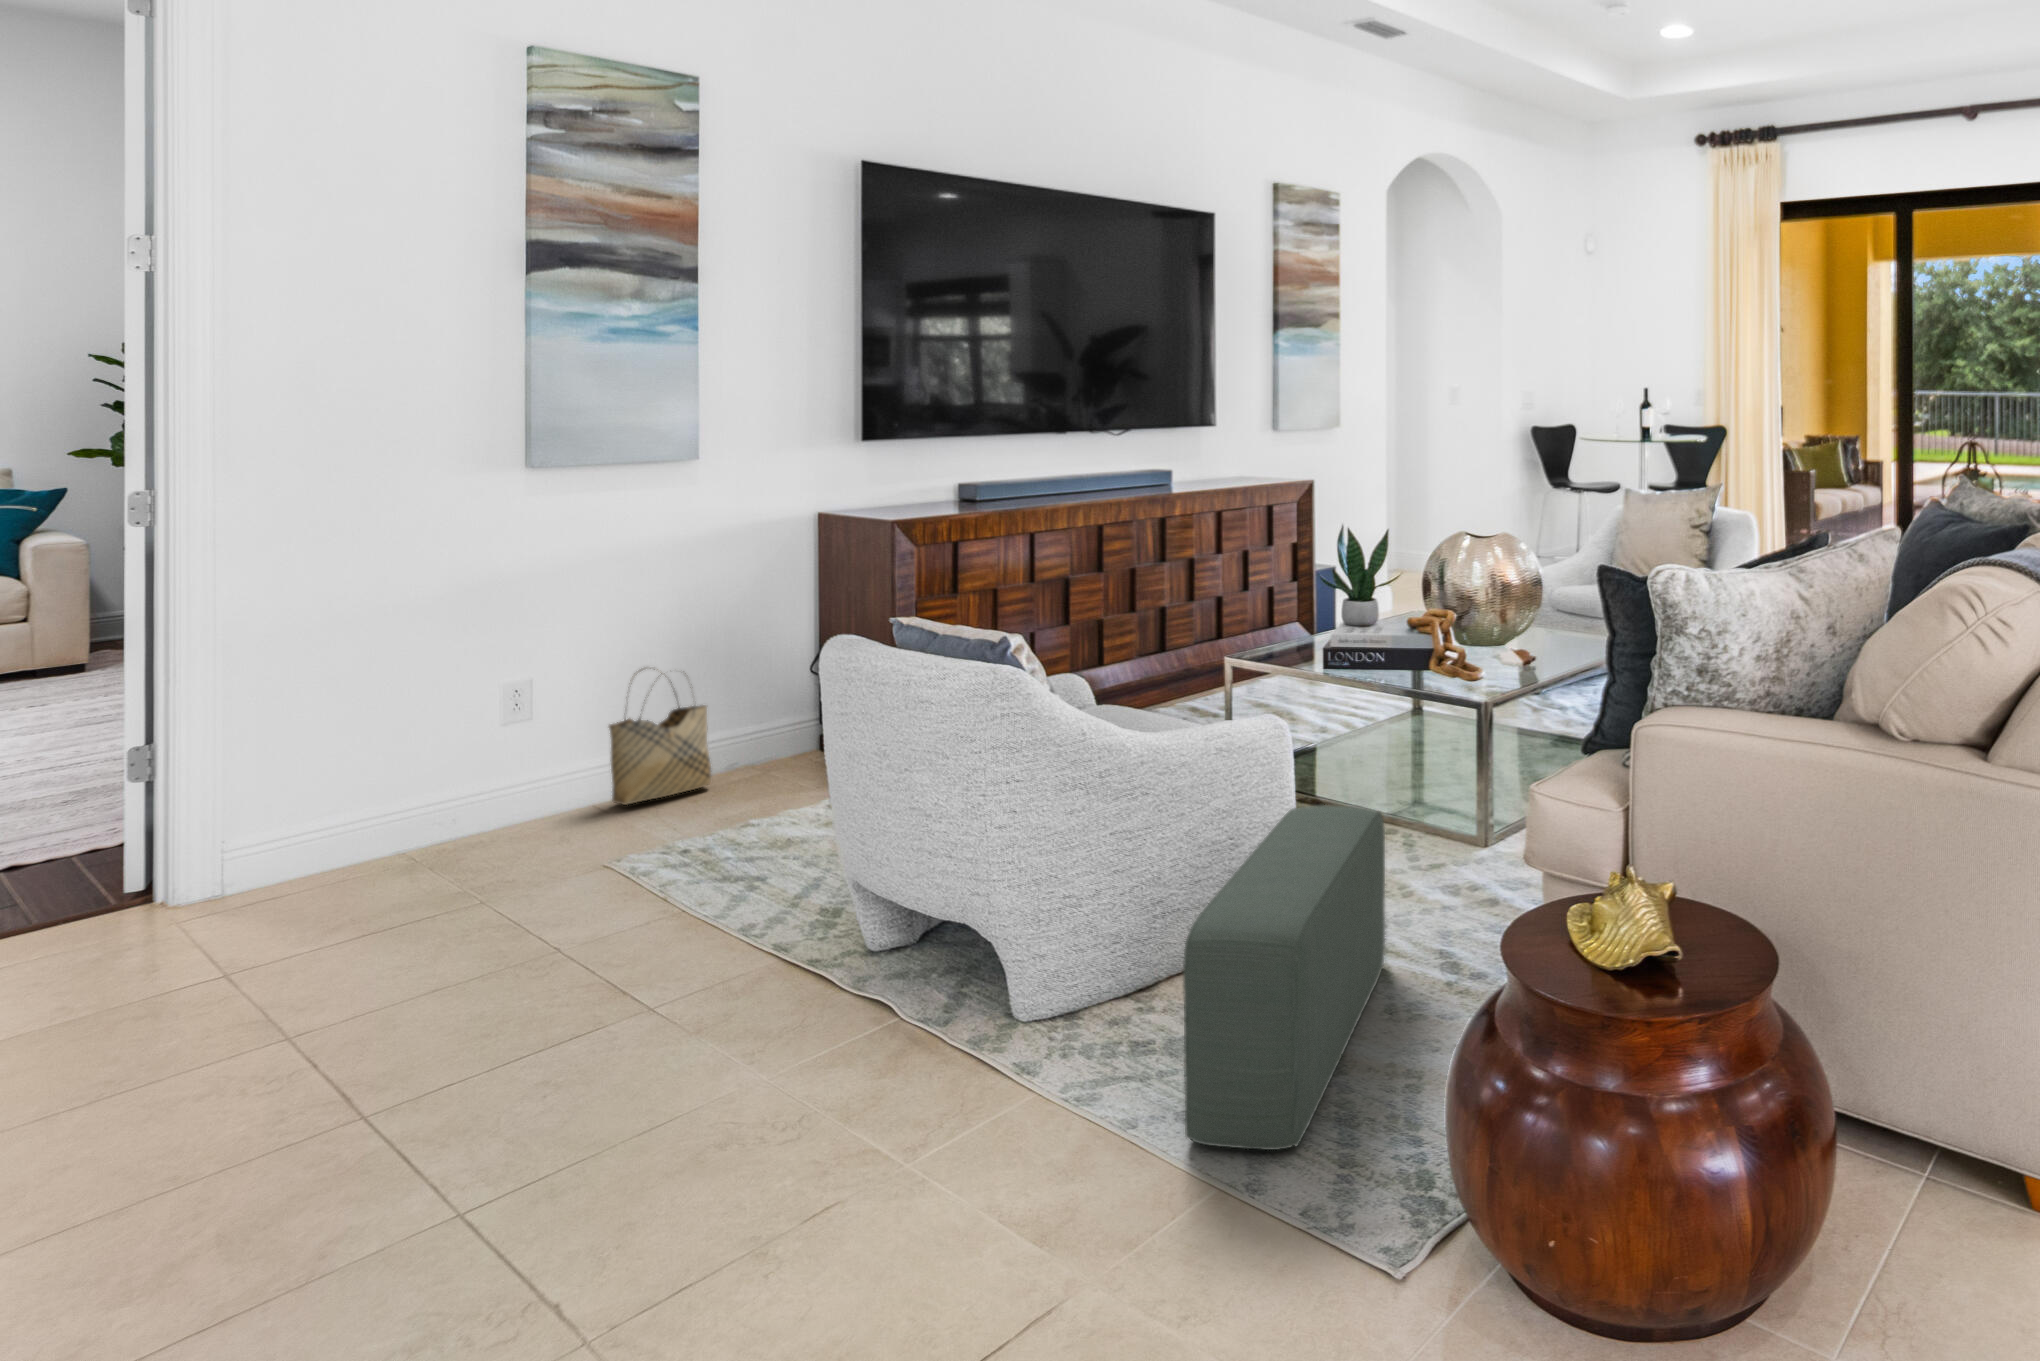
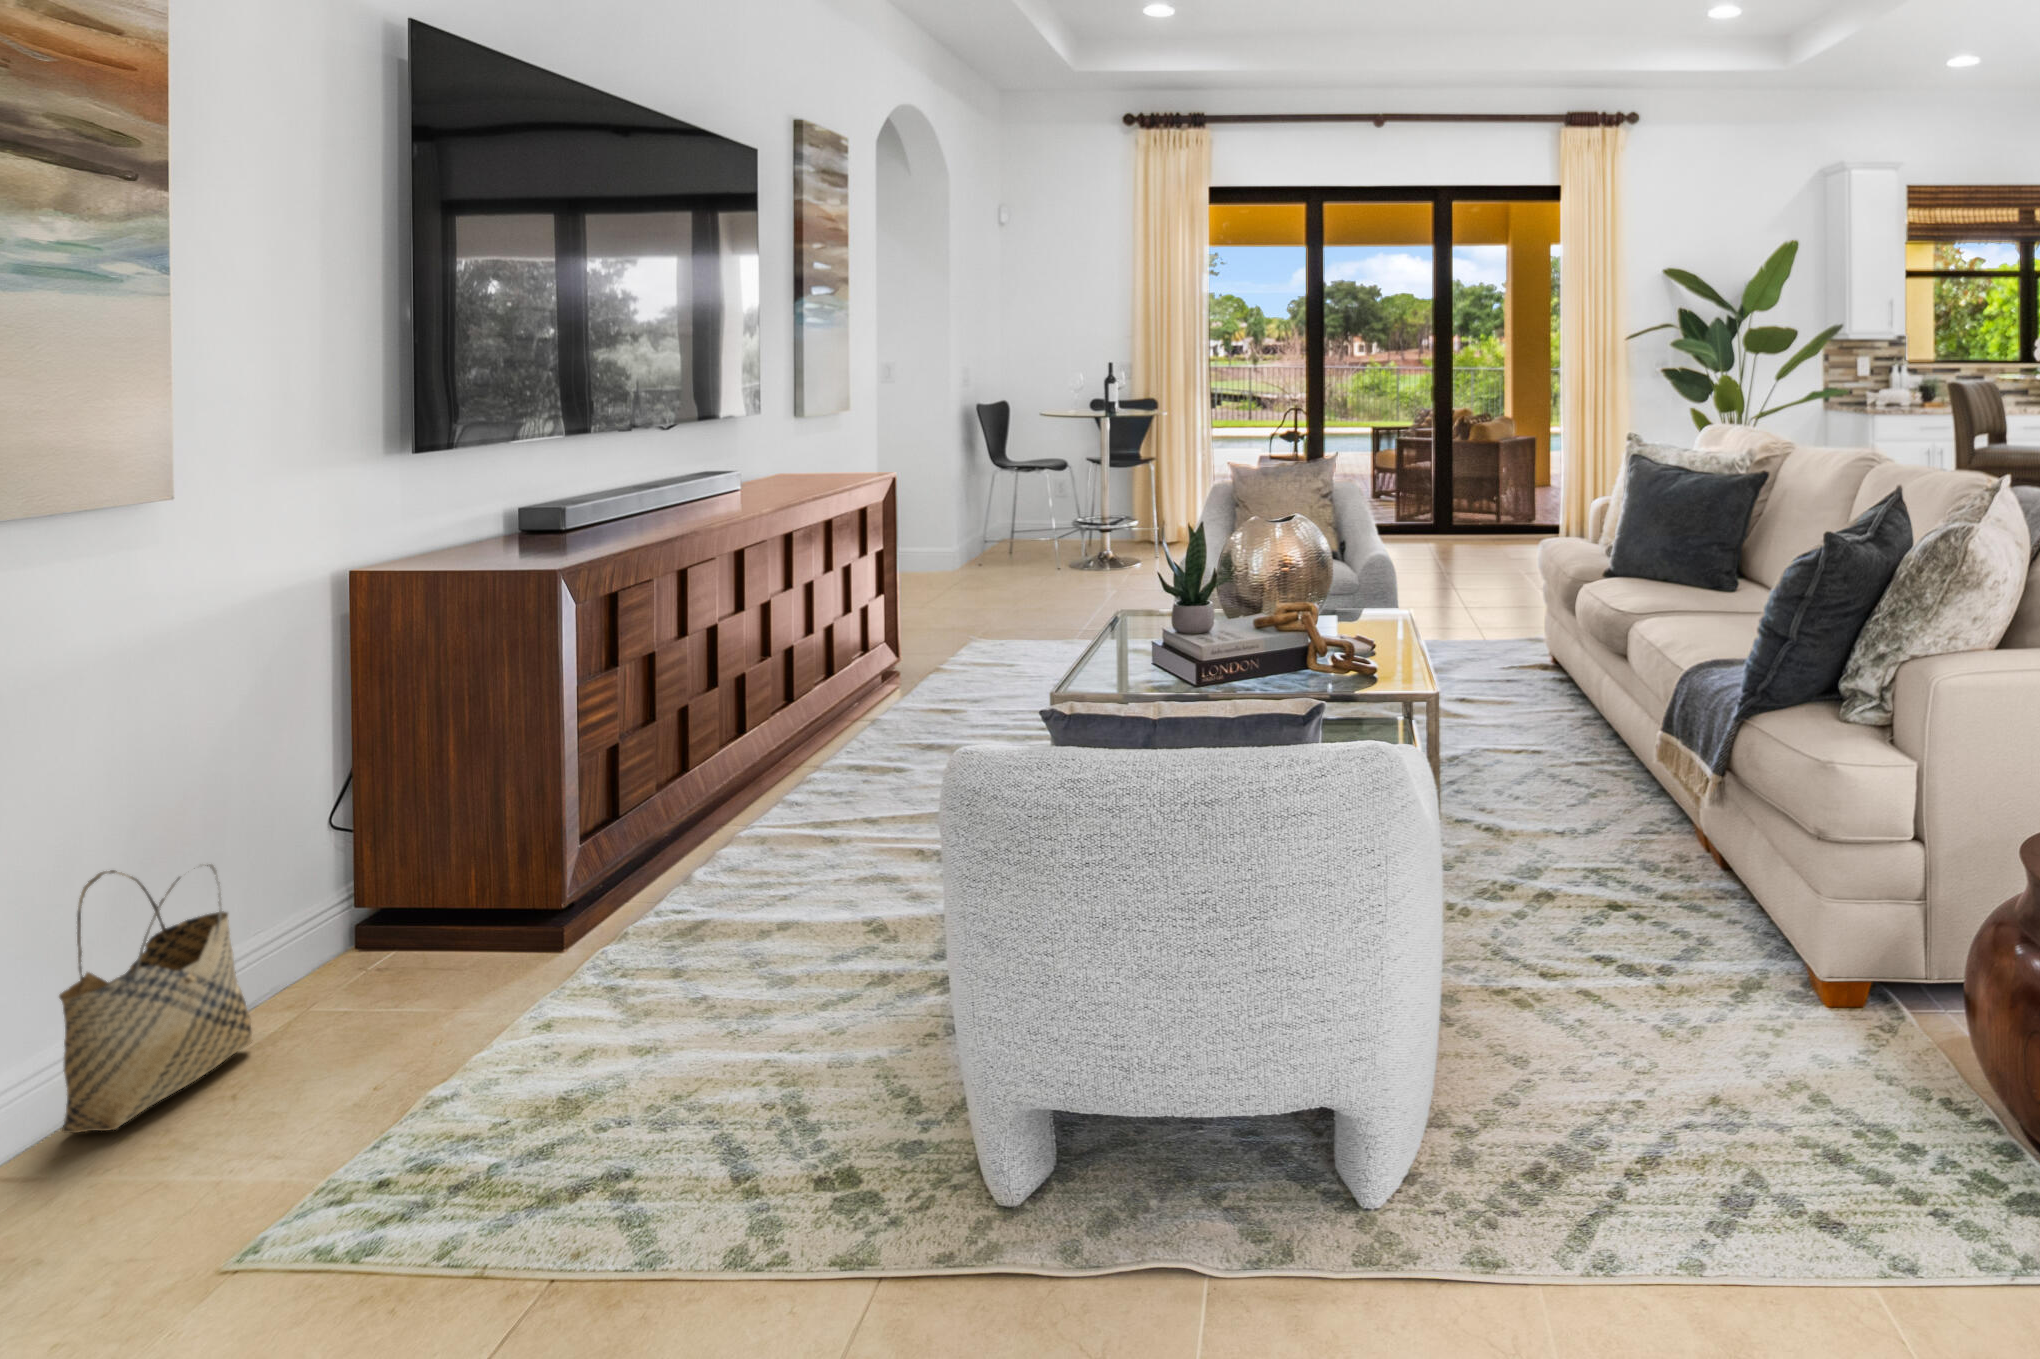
pouf: present [1183,805,1385,1150] -> none [1516,826,1908,1270]

